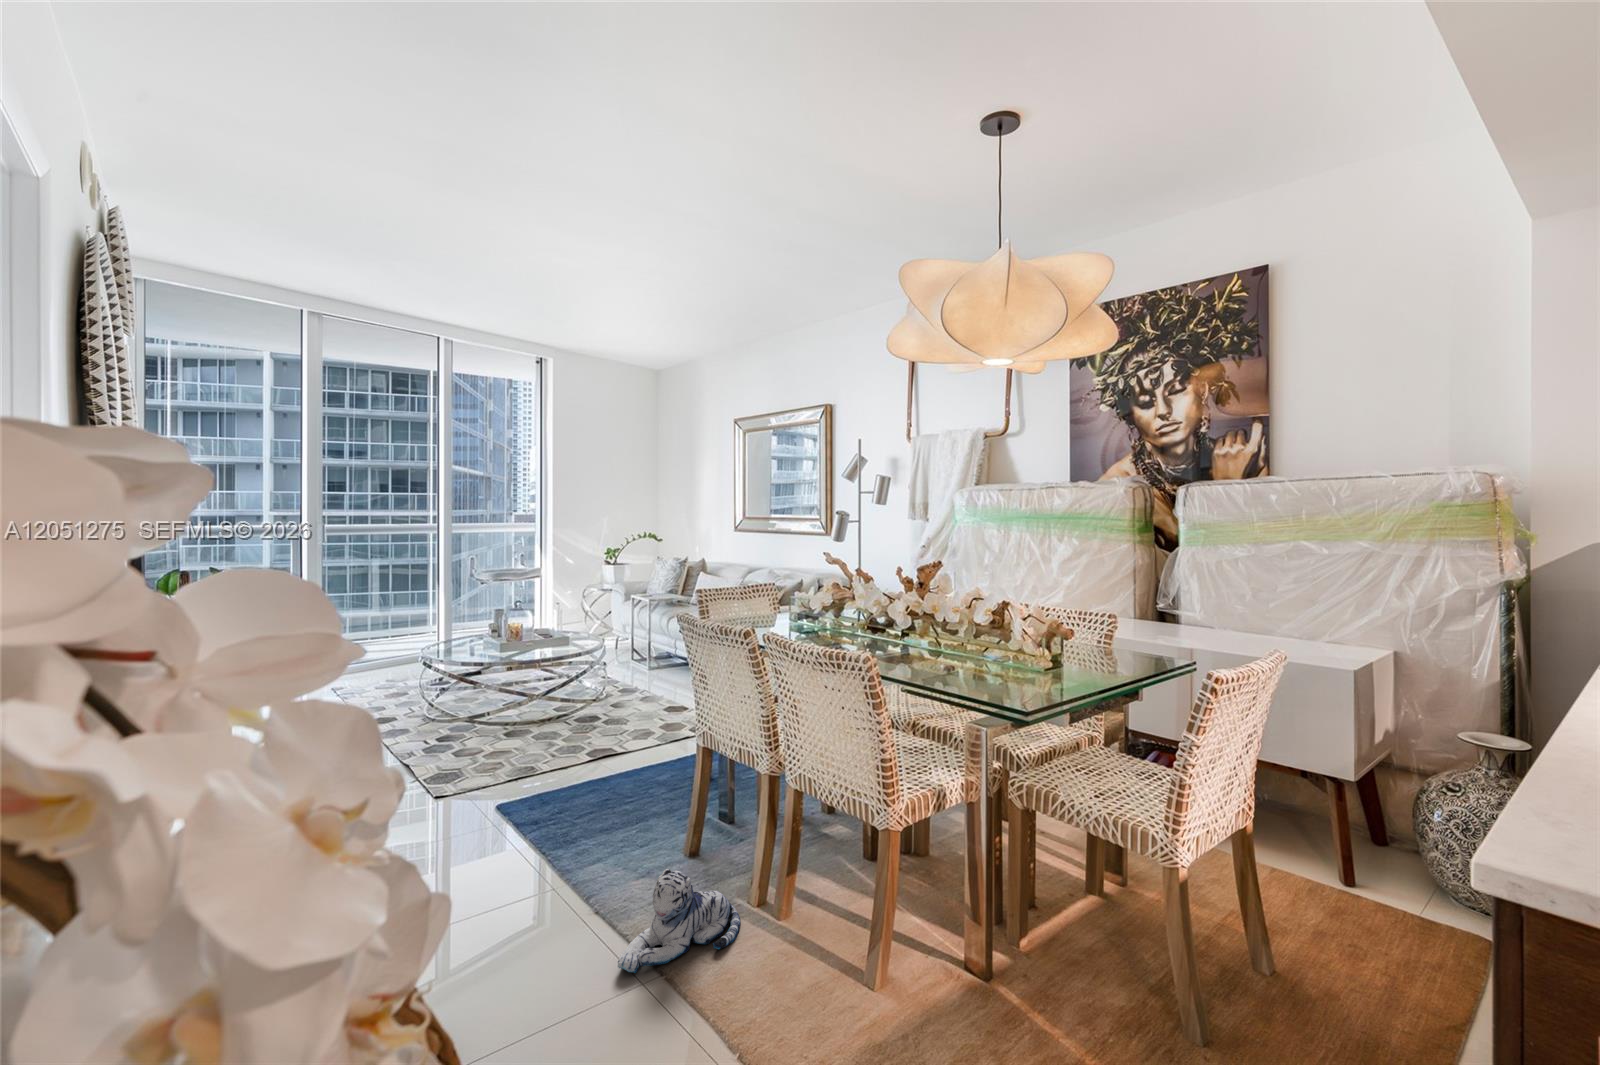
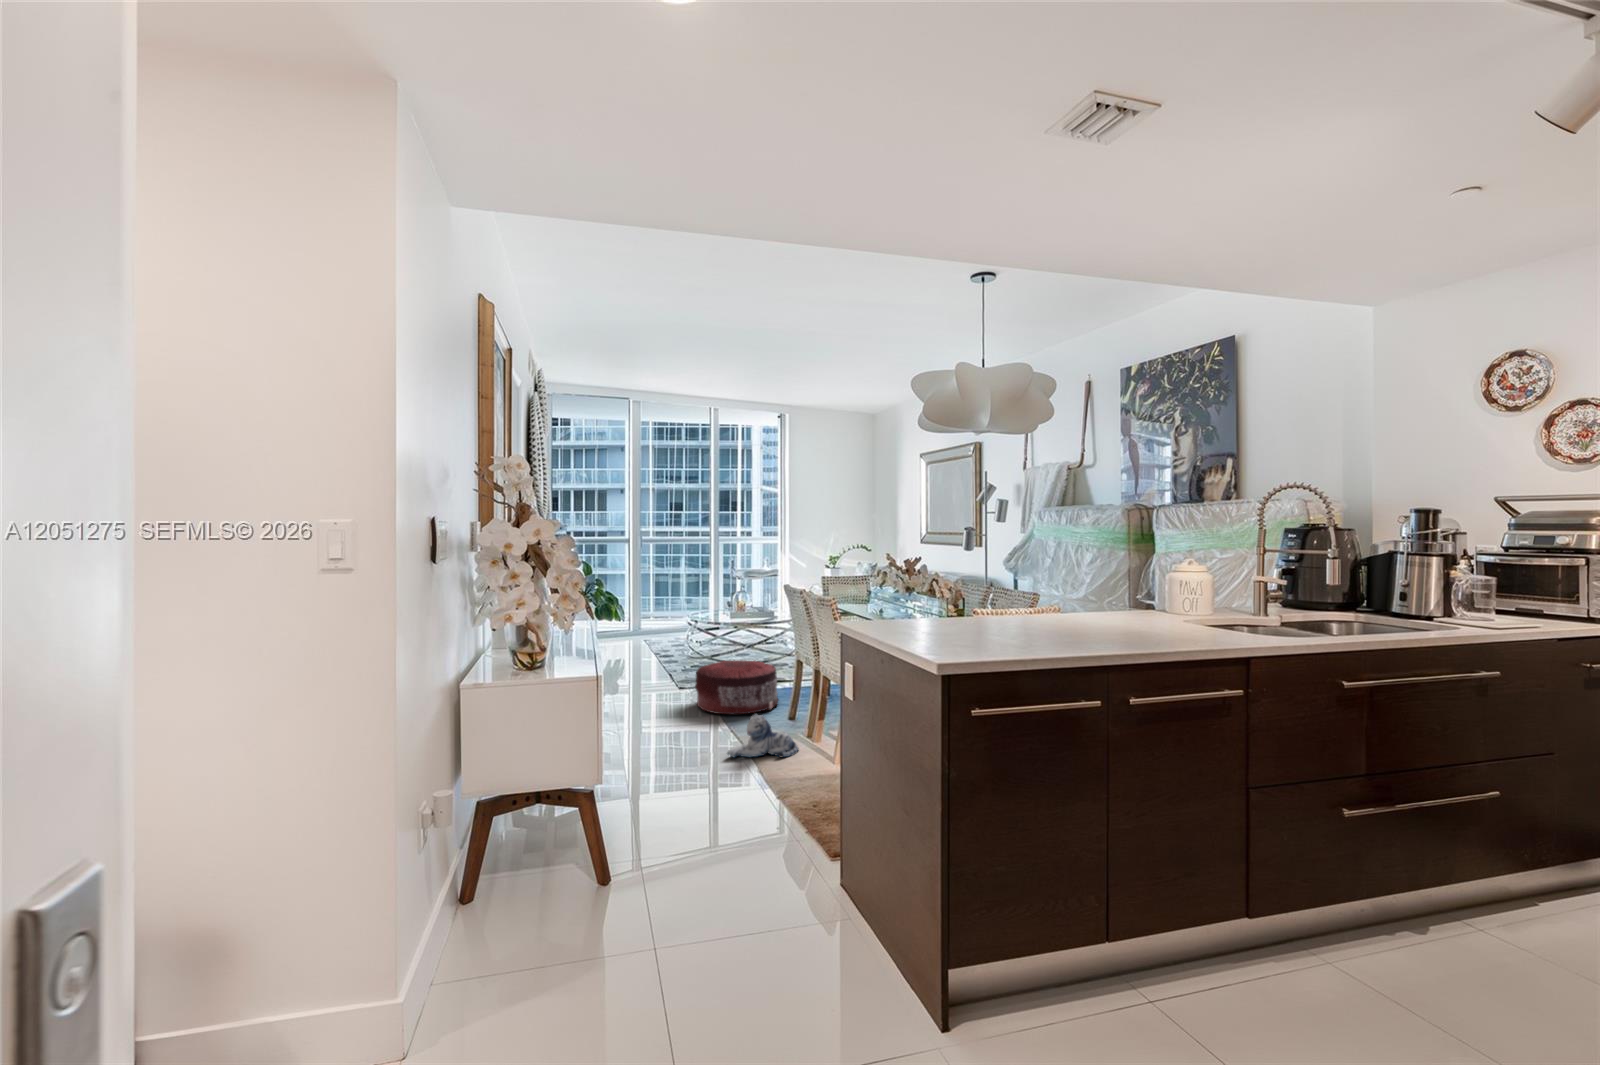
pouf: none [484,731,633,846] -> present [695,661,779,714]

